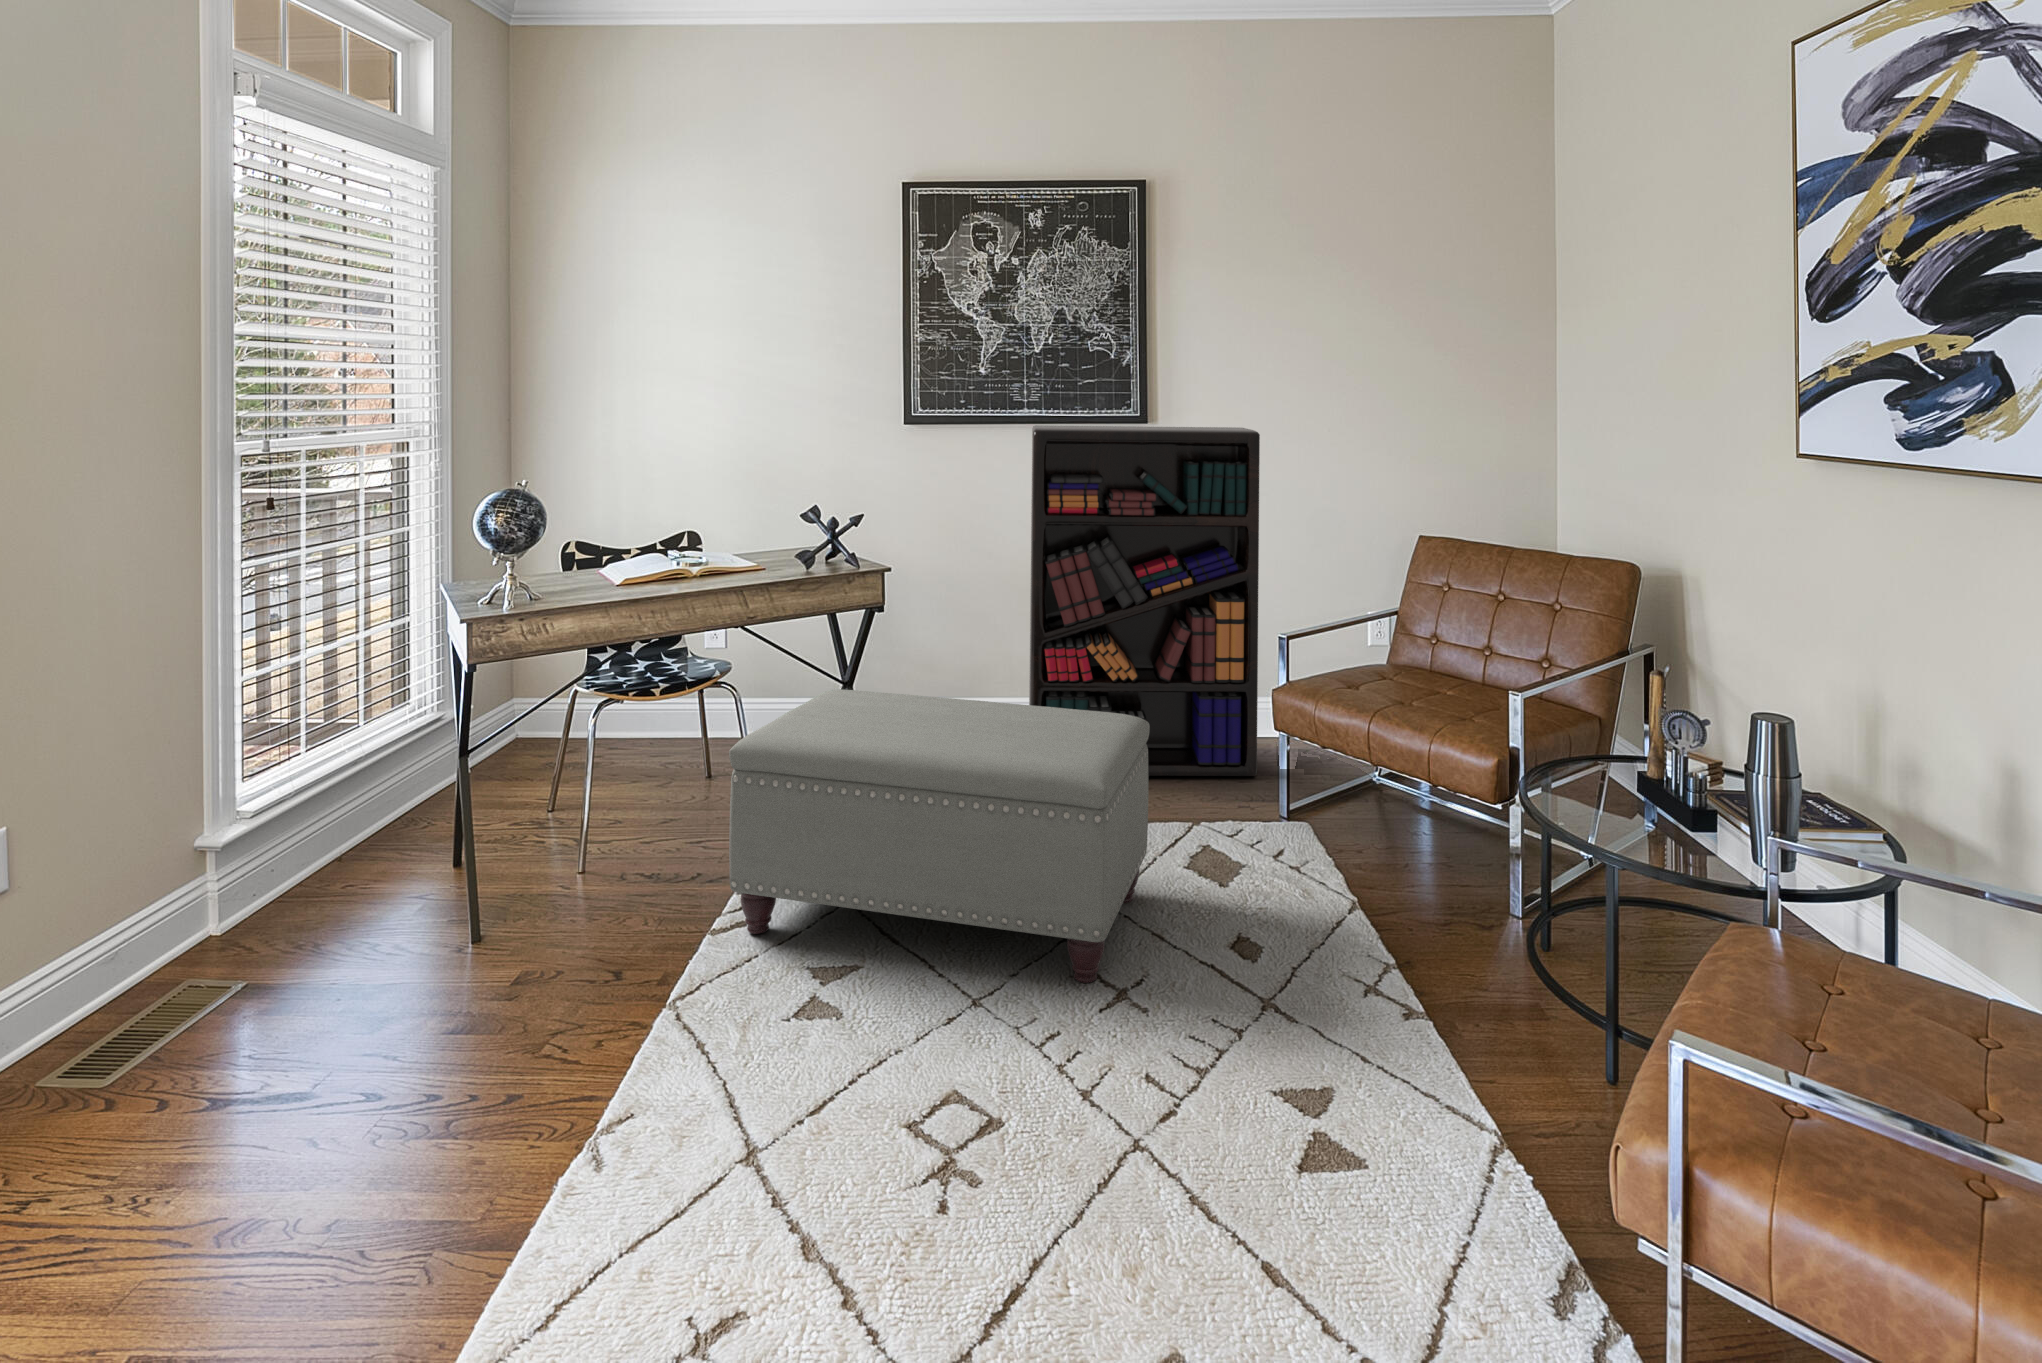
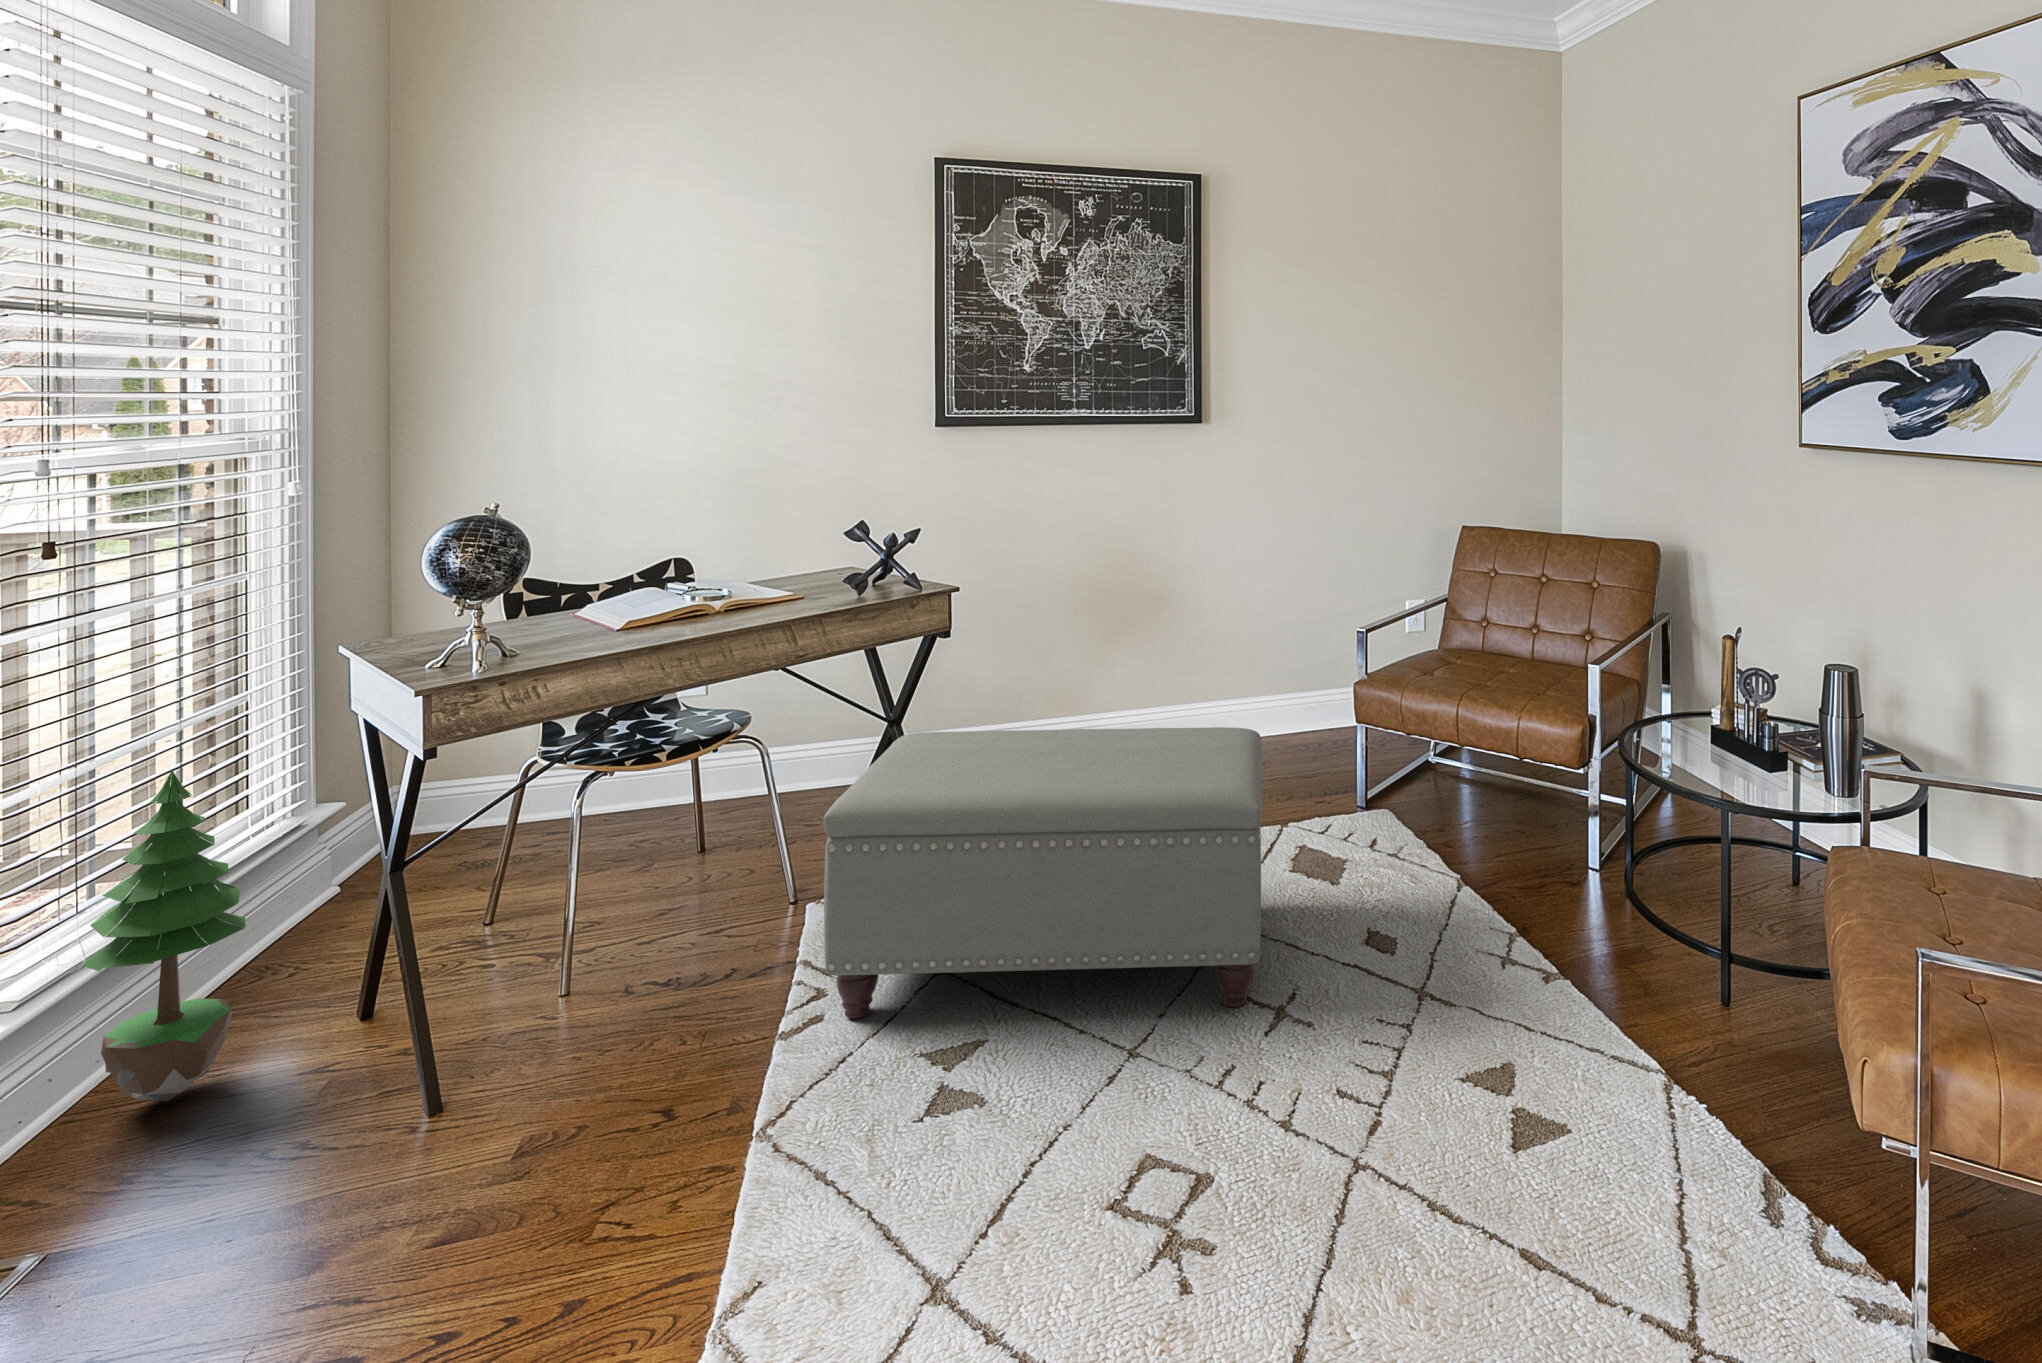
bookshelf: present [1029,425,1260,776] -> none [1076,431,1315,798]
potted tree: none [222,657,330,910] -> present [82,770,245,1101]

